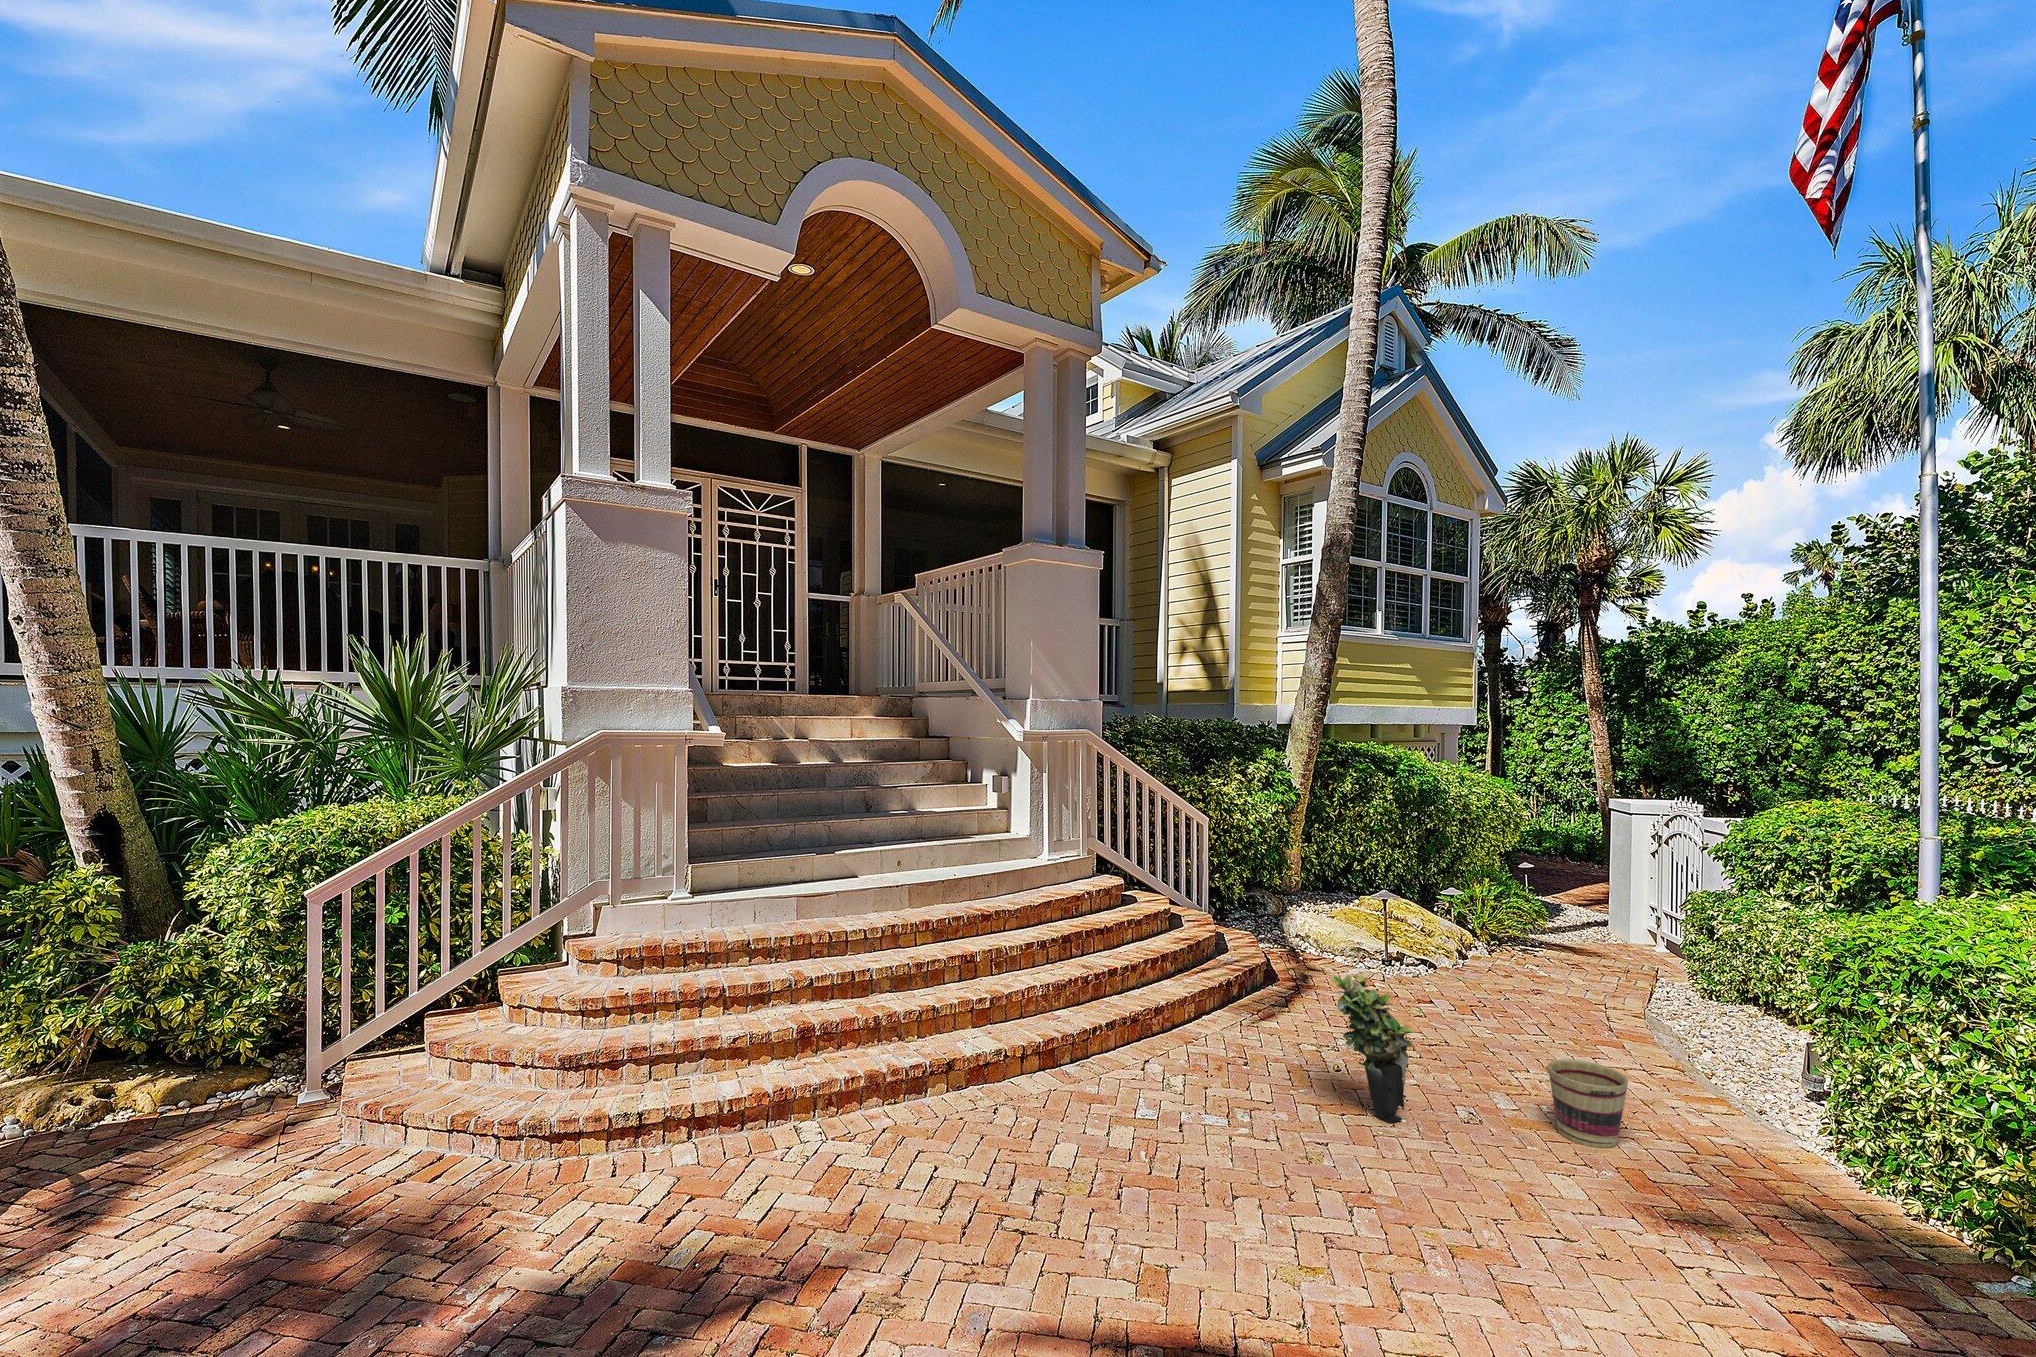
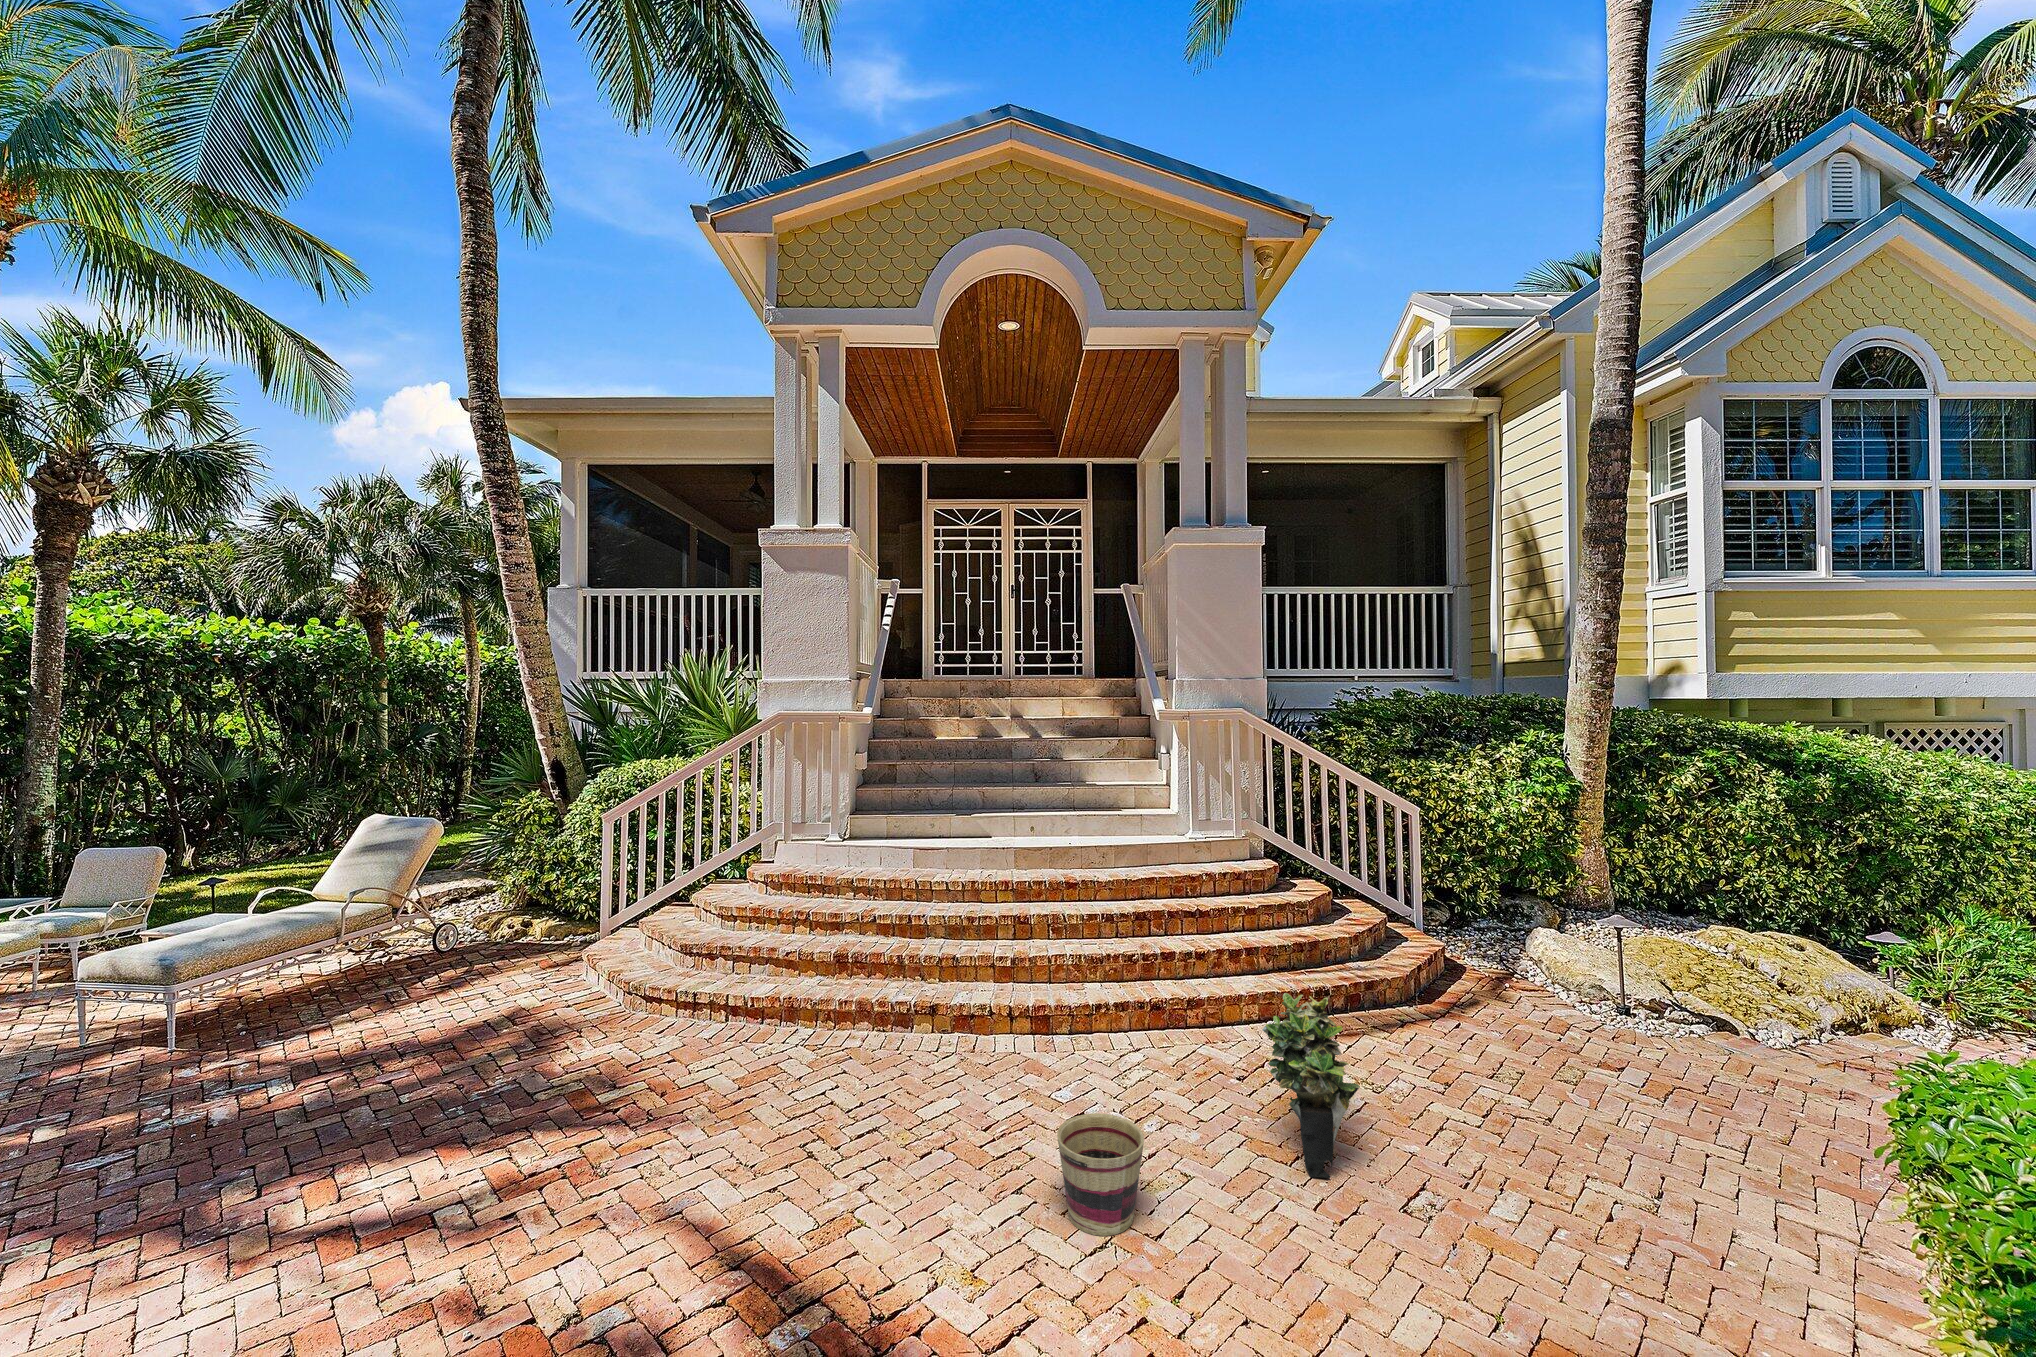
basket: present [1548,1059,1628,1148] -> present [1057,1113,1144,1236]

